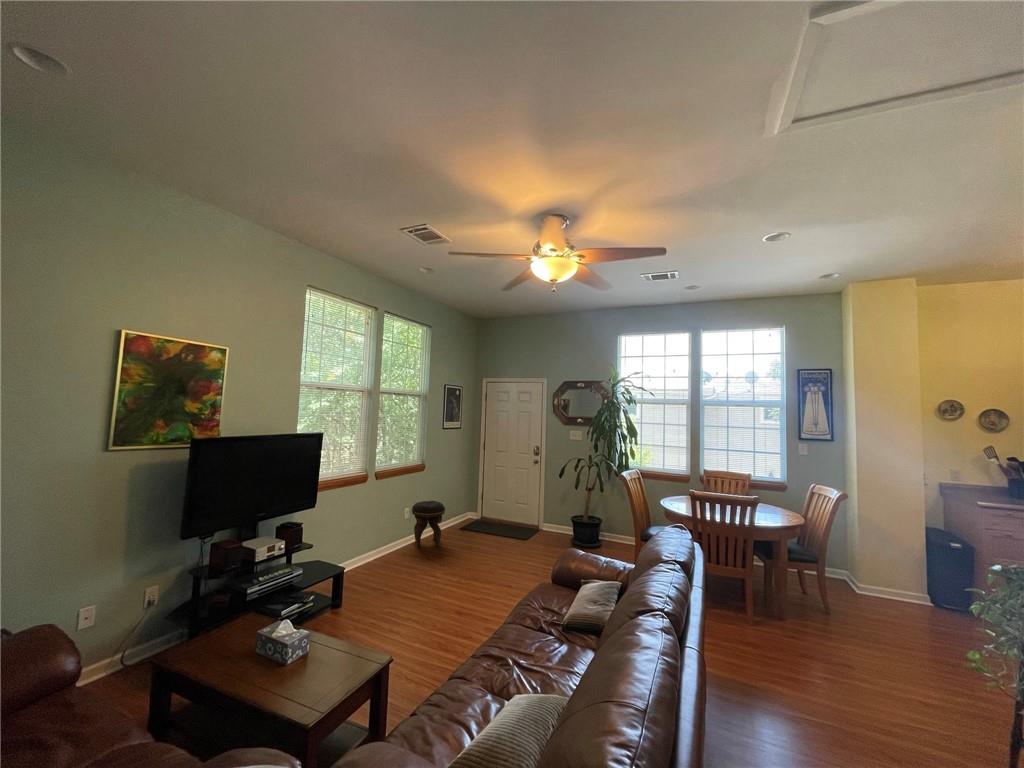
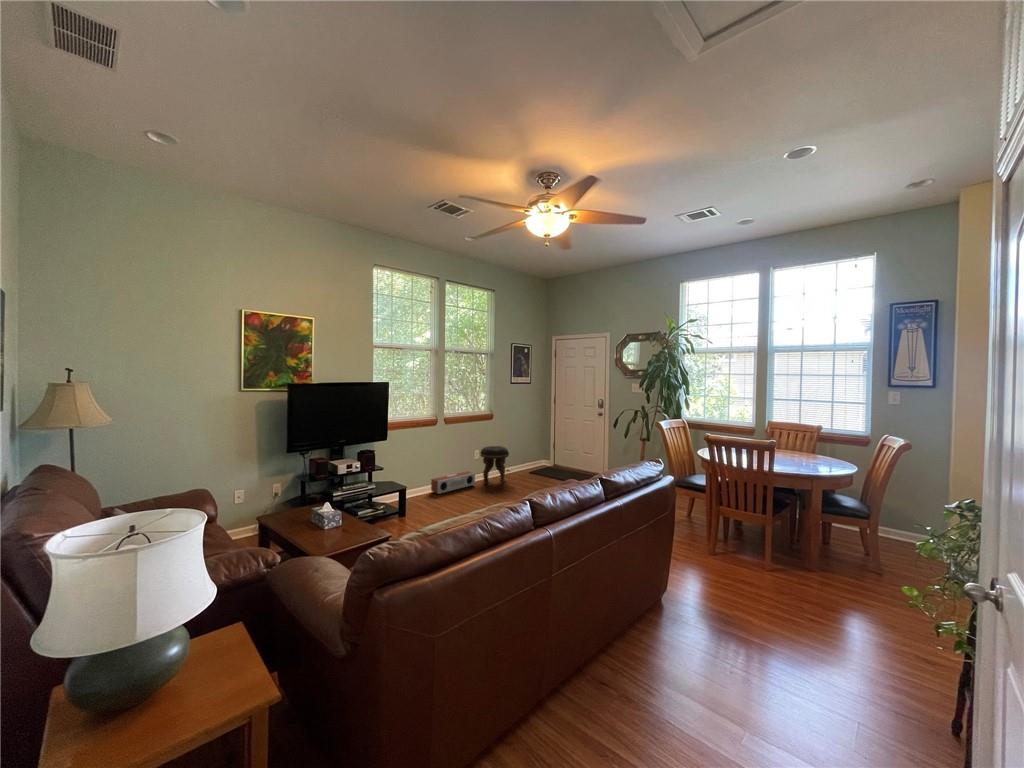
speaker: none [358,533,408,567] -> present [431,471,475,494]

